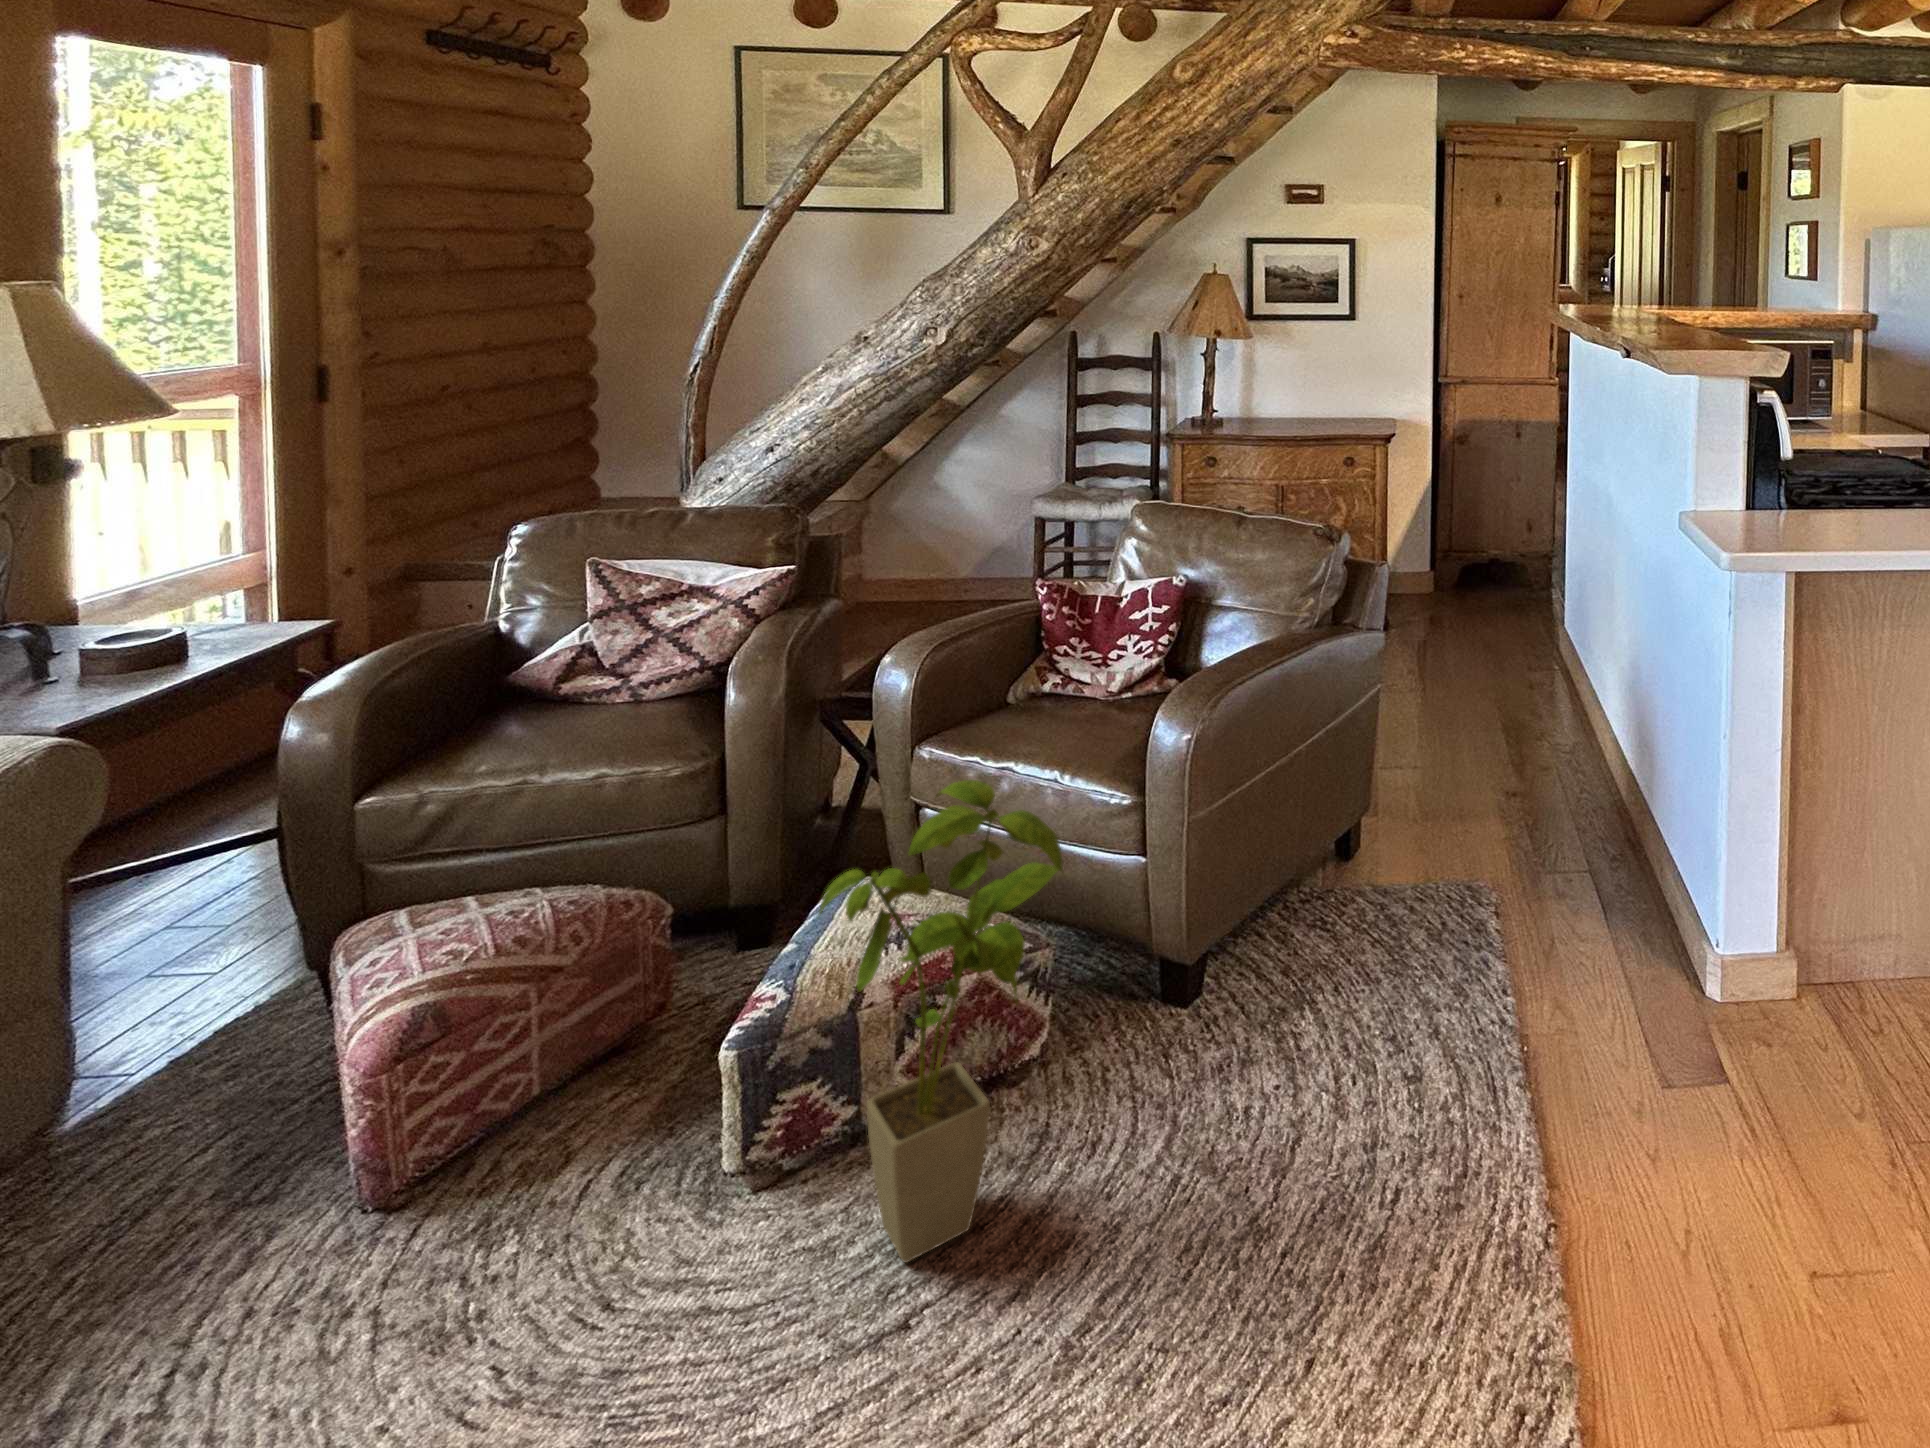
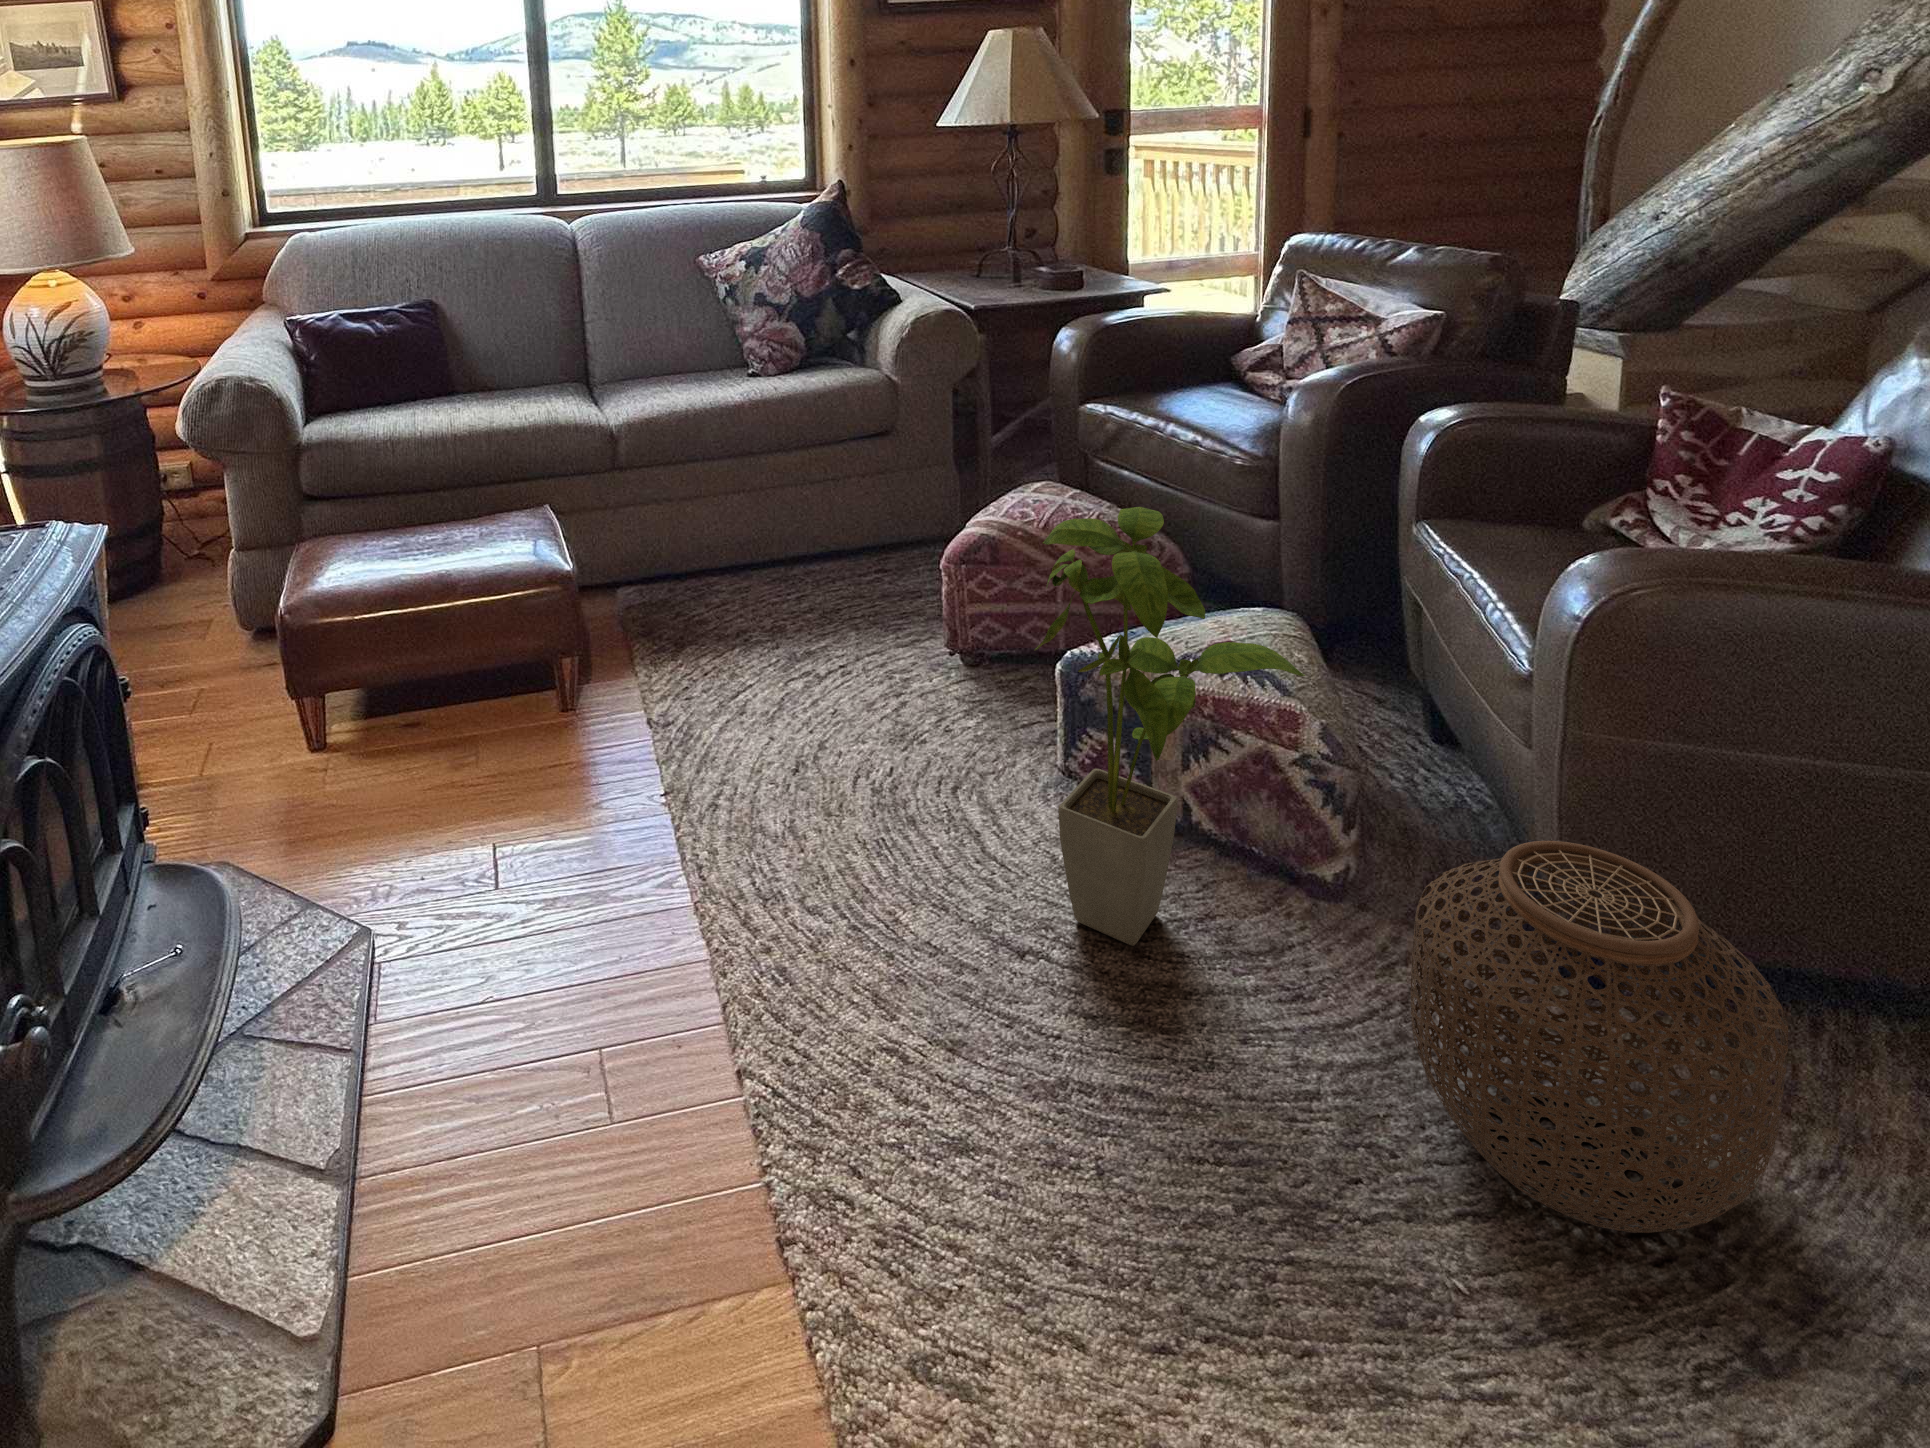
woven basket: none [1186,860,1382,1113] -> present [1411,841,1788,1233]

